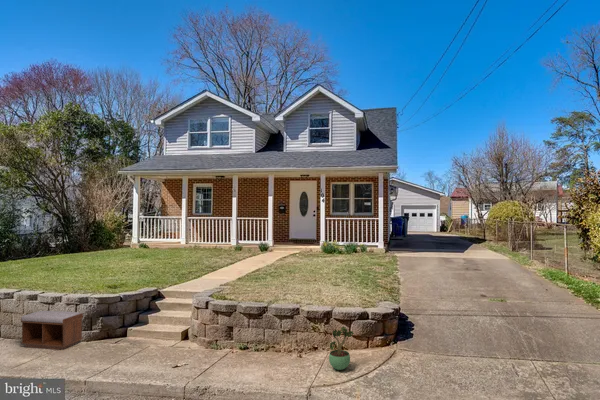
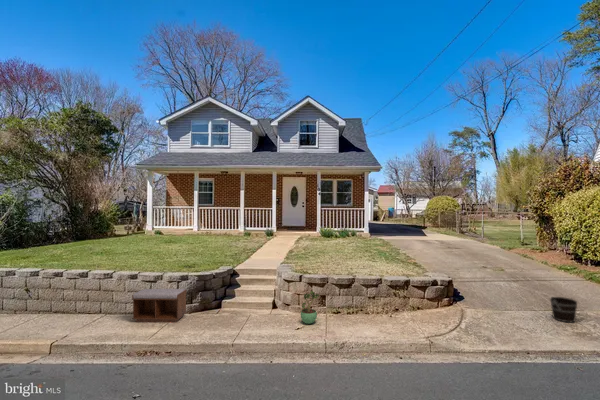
potted plant: present [329,327,354,370] -> present [301,291,319,324]
bucket: none [512,344,546,383] -> present [550,297,577,322]

